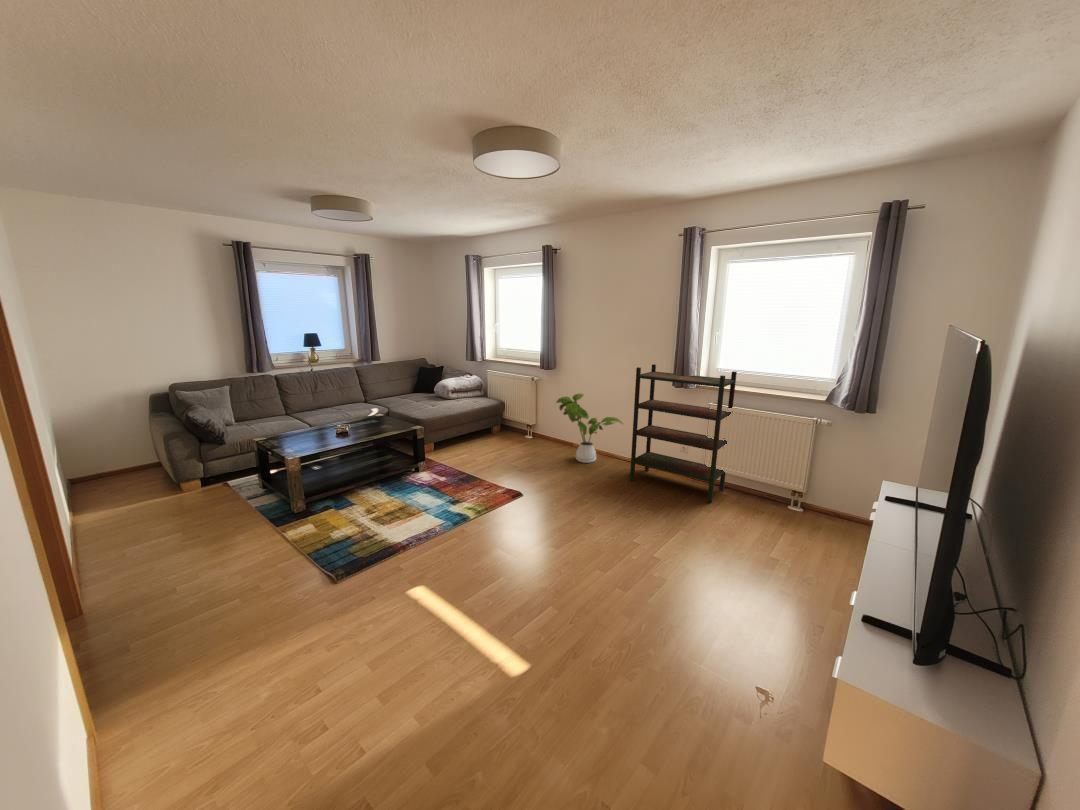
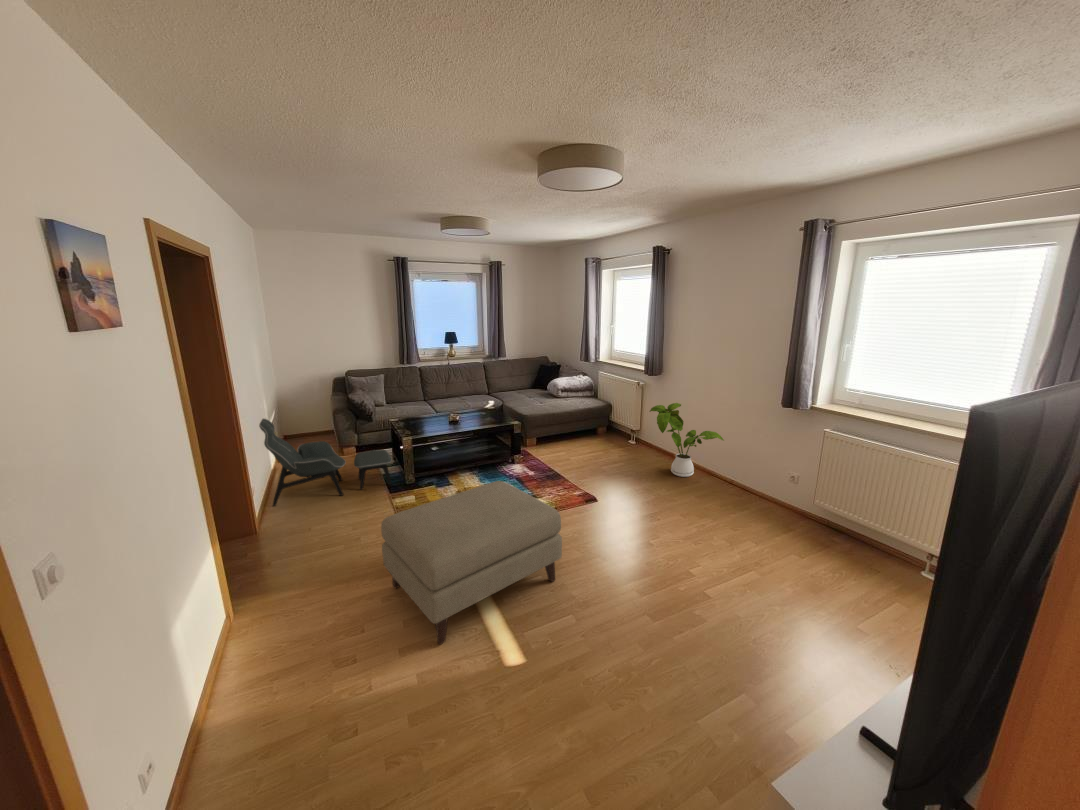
bookshelf: present [630,364,737,503] -> none [721,377,862,545]
lounge chair: none [62,451,275,572] -> present [259,419,392,506]
ottoman: none [319,486,526,679] -> present [381,481,562,644]

